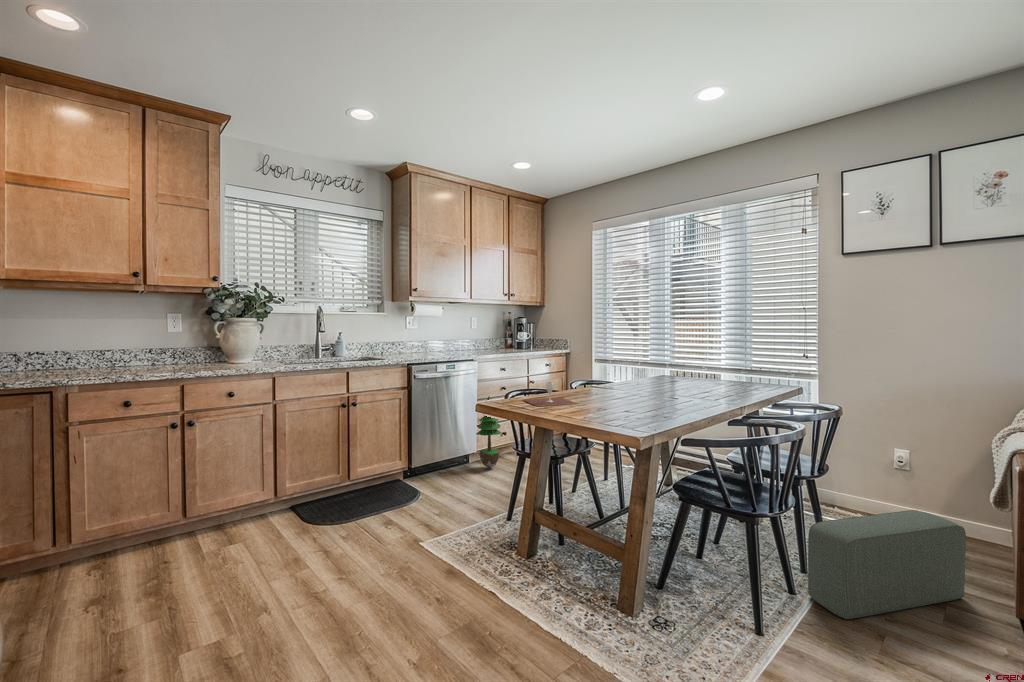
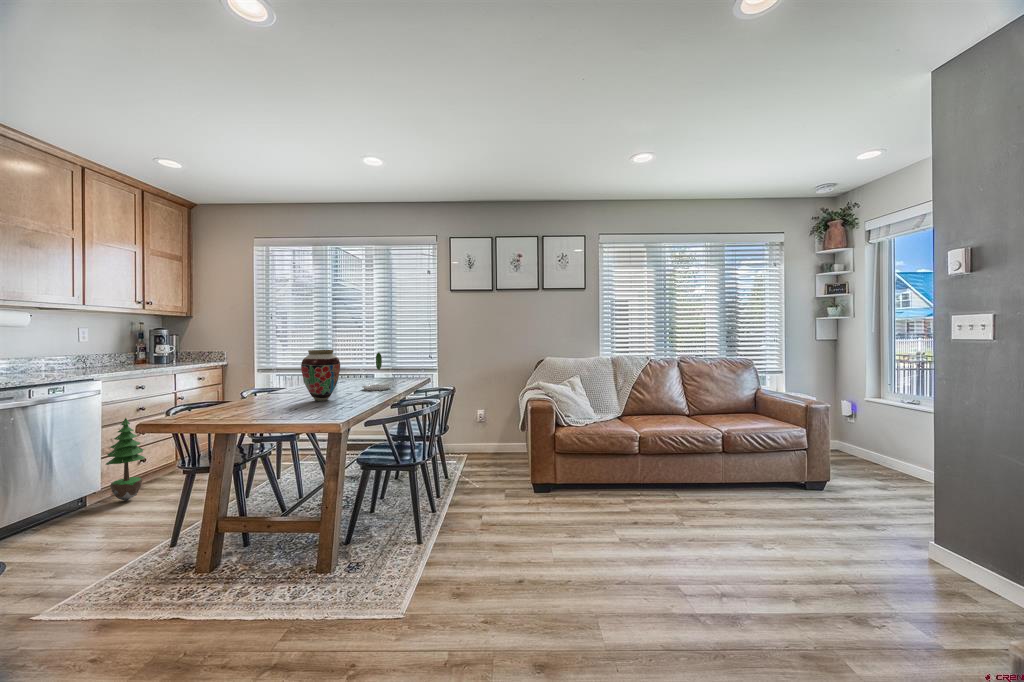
vase: none [616,341,660,402] -> present [301,350,340,401]
plate: none [692,345,731,395] -> present [362,353,391,391]
wine glass: present [524,382,578,407] -> none [200,391,267,415]
pouf: present [808,510,966,619] -> none [446,448,520,523]

